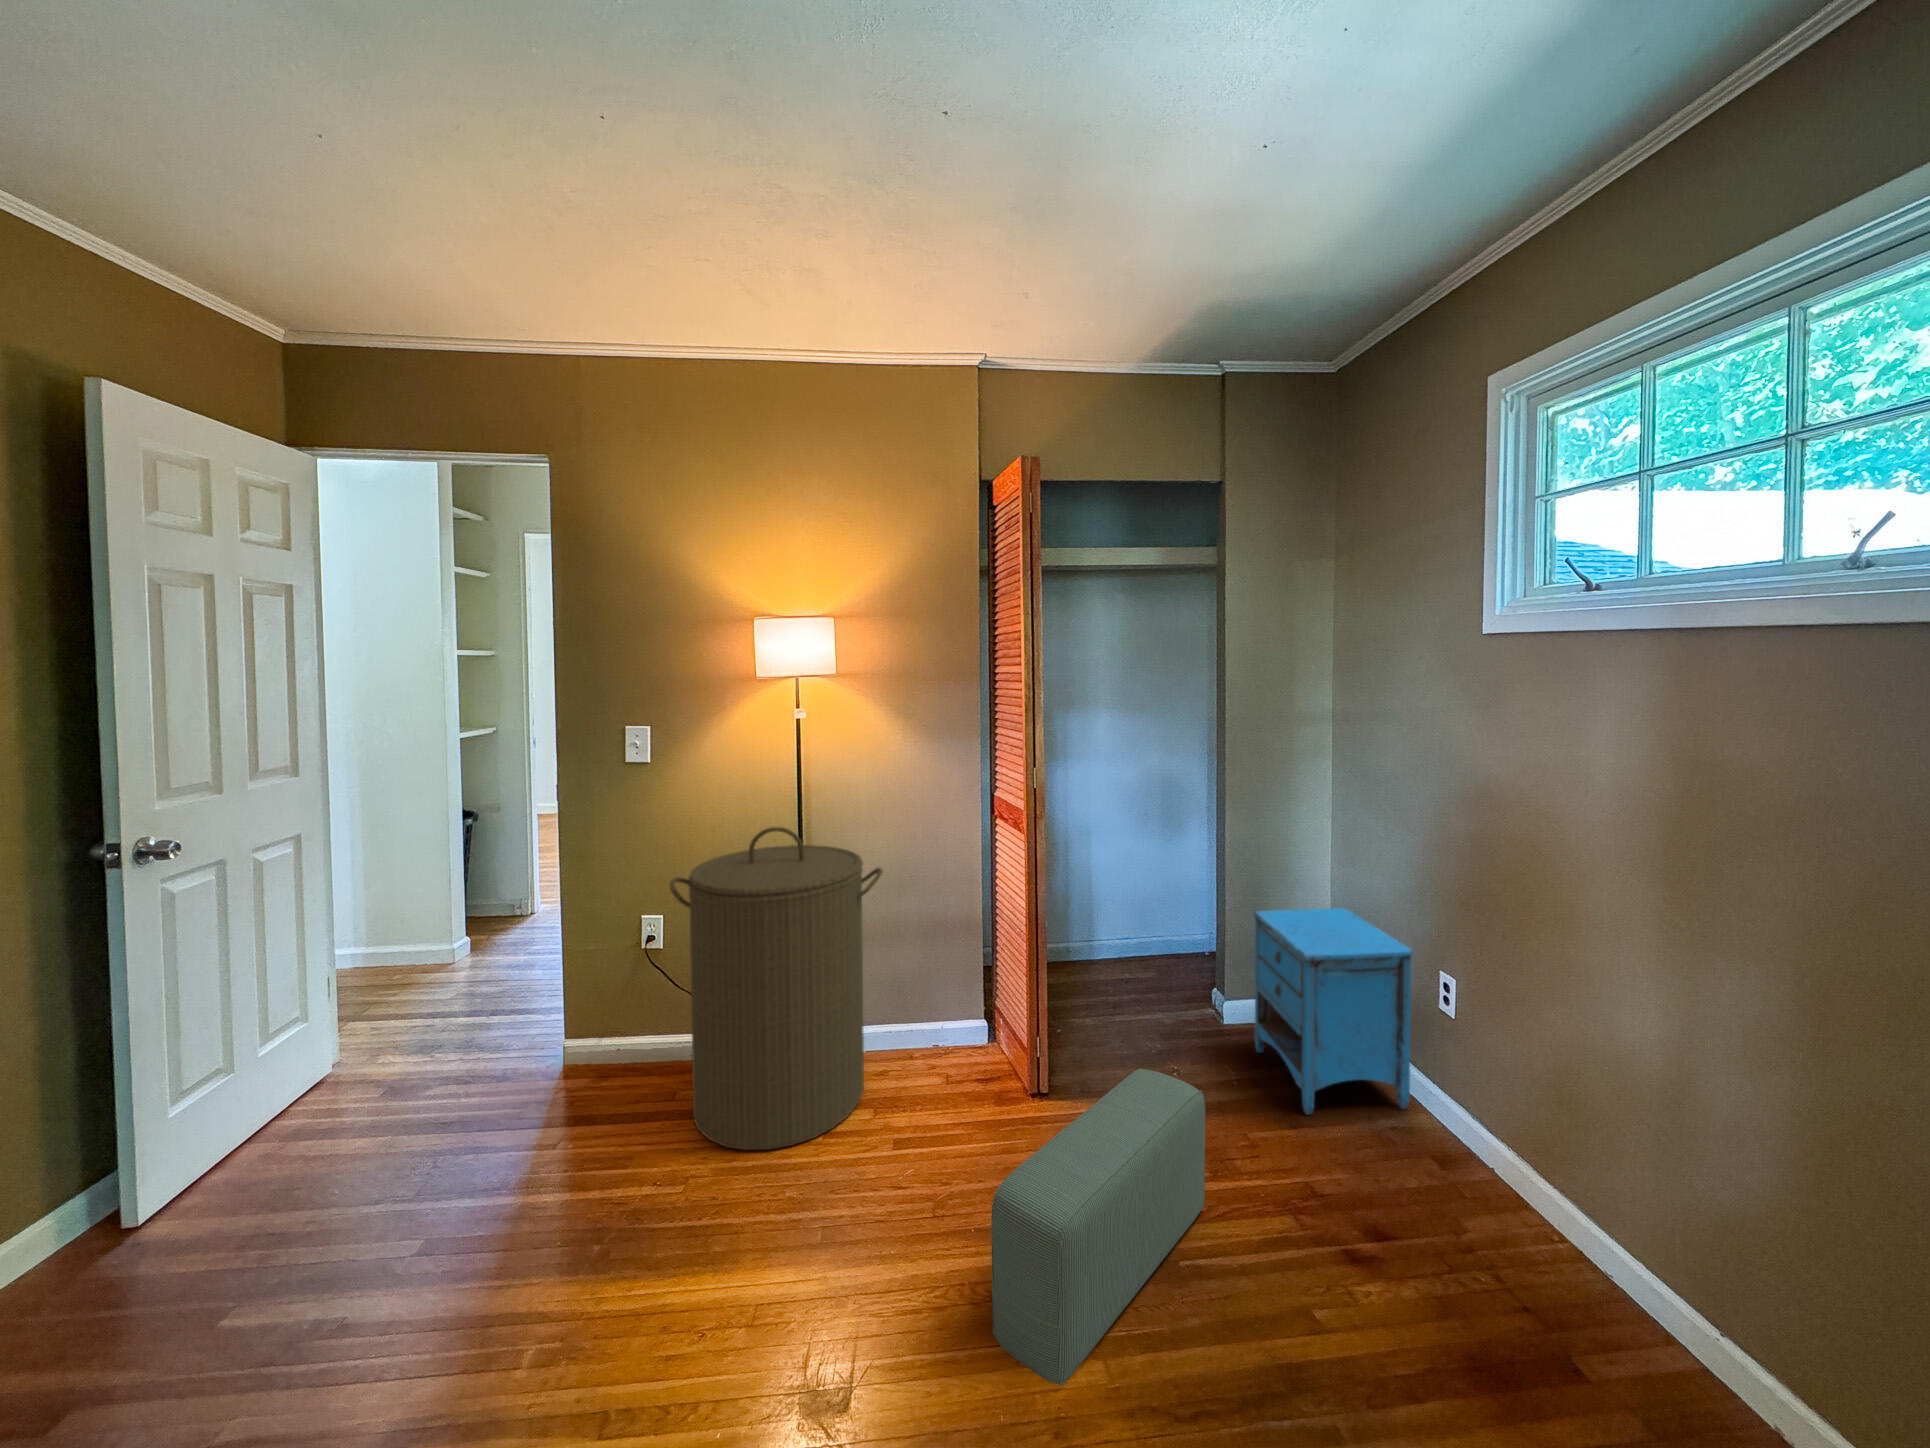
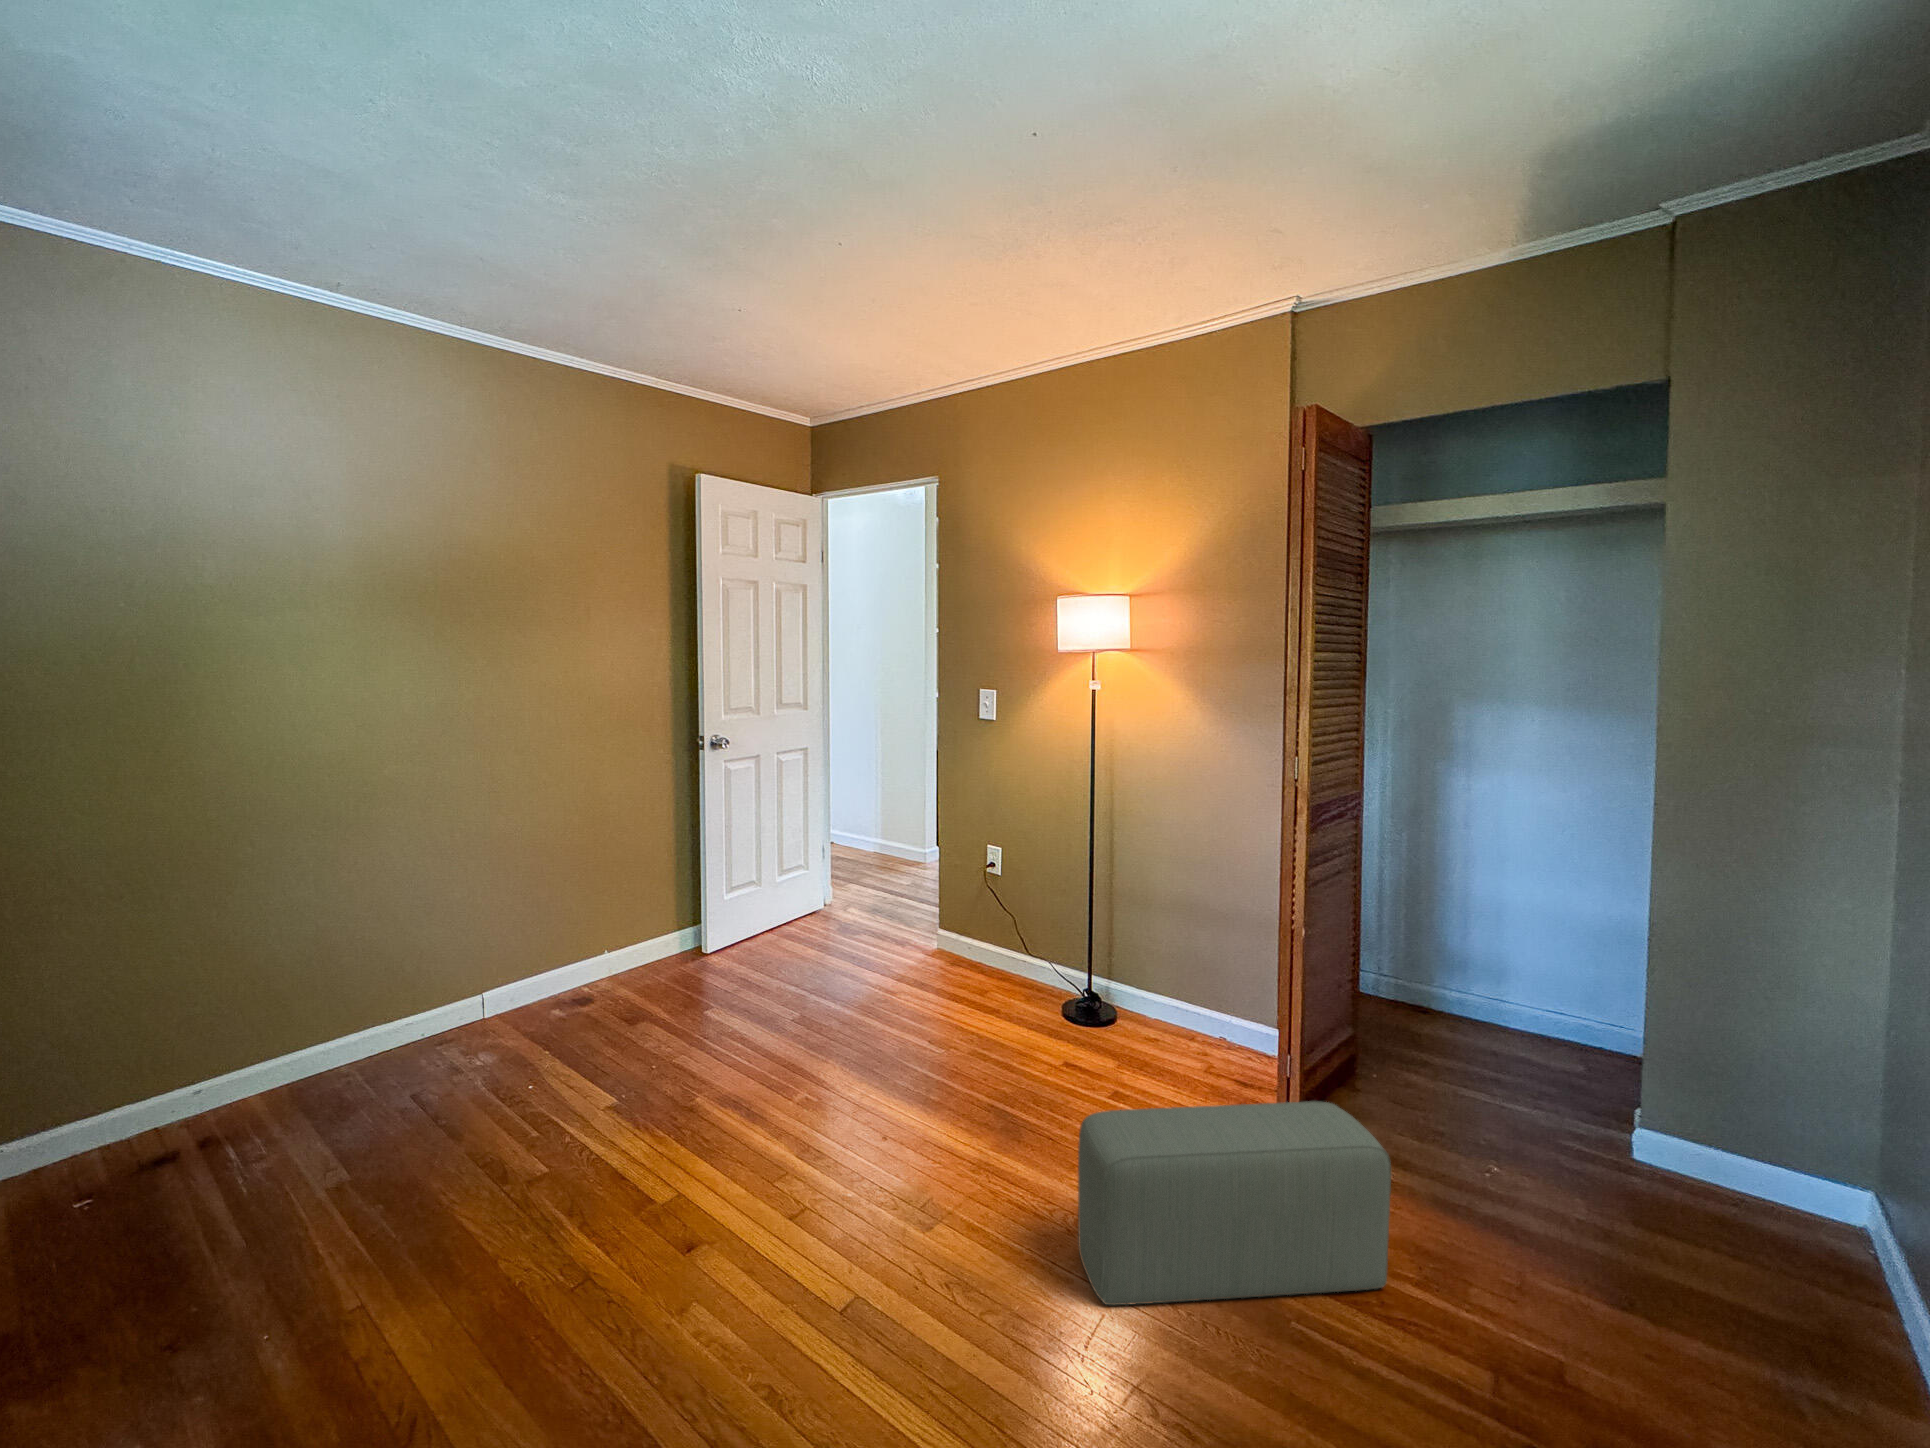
laundry hamper: present [670,827,883,1150] -> none [976,784,1147,1060]
nightstand: present [1254,908,1413,1115] -> none [1656,1006,1922,1390]

